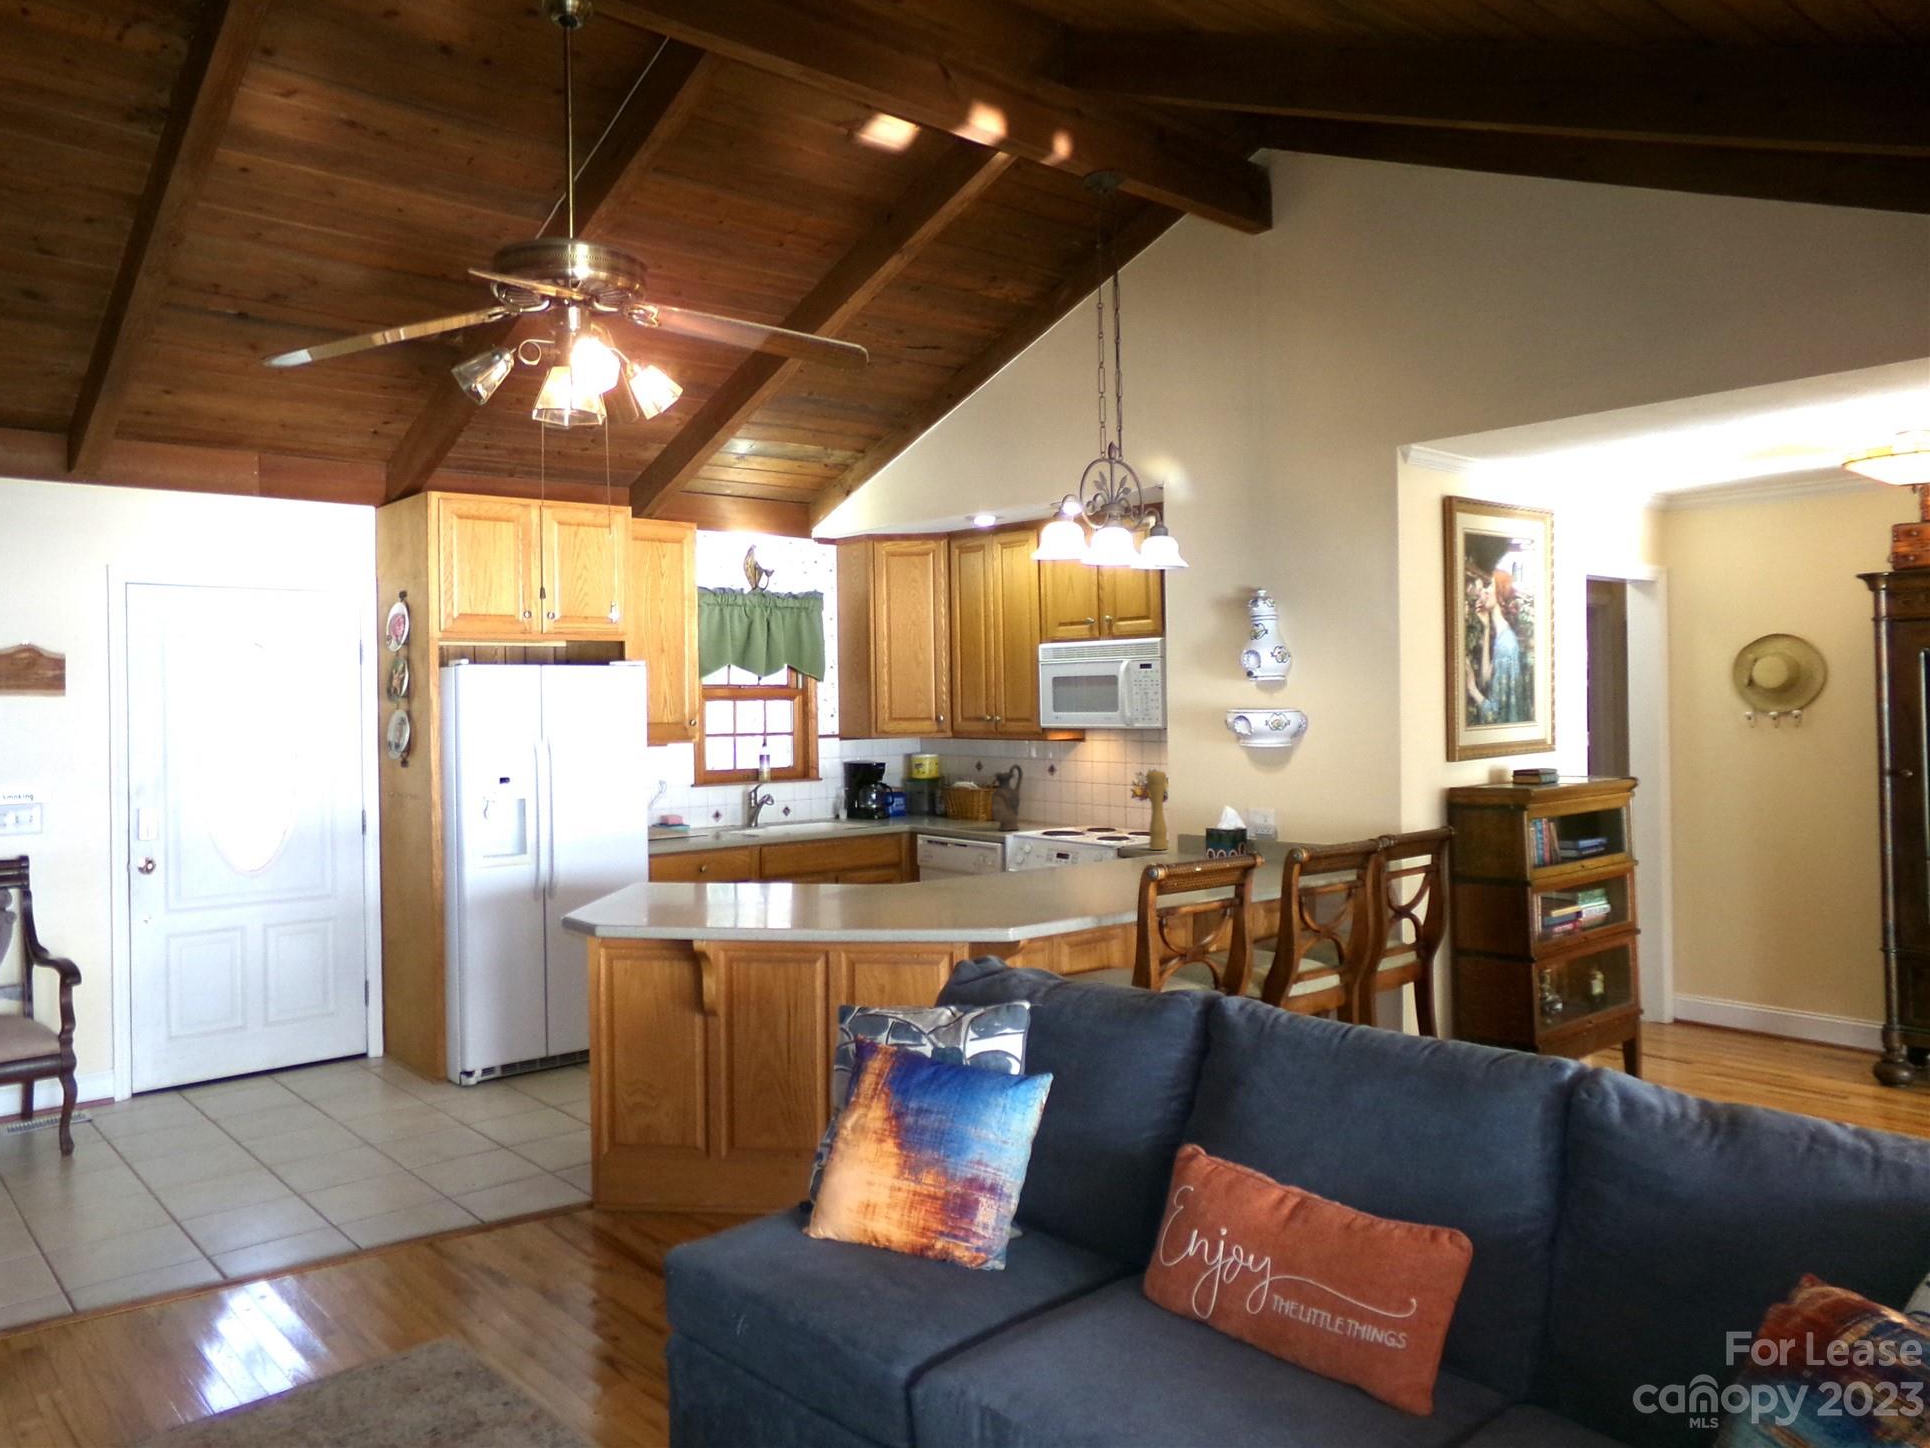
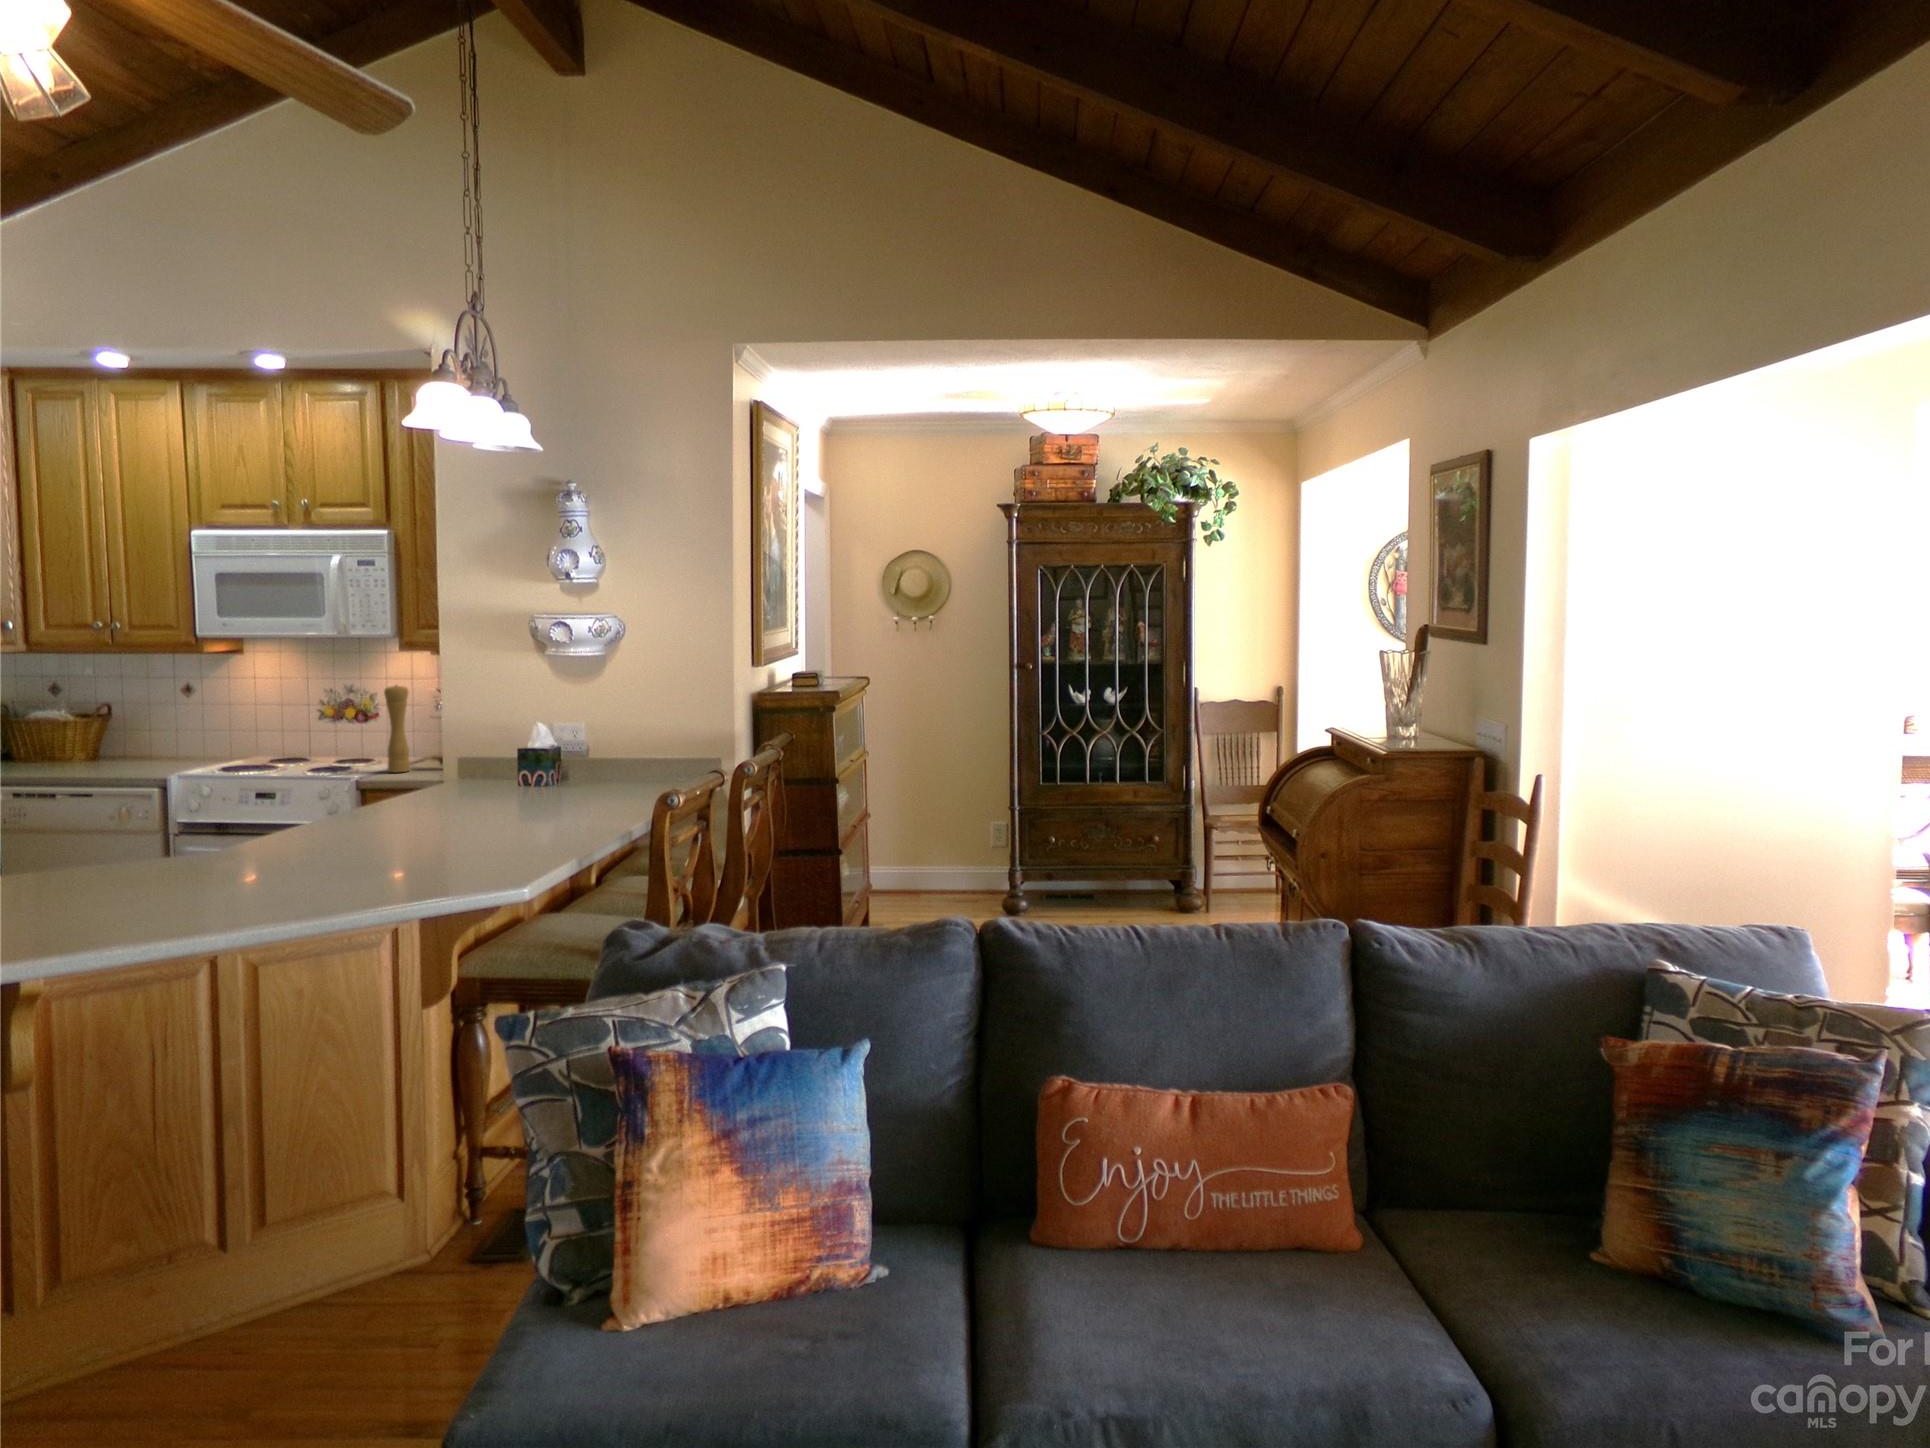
ceramic pitcher: present [991,764,1023,830] -> none [90,678,134,760]

